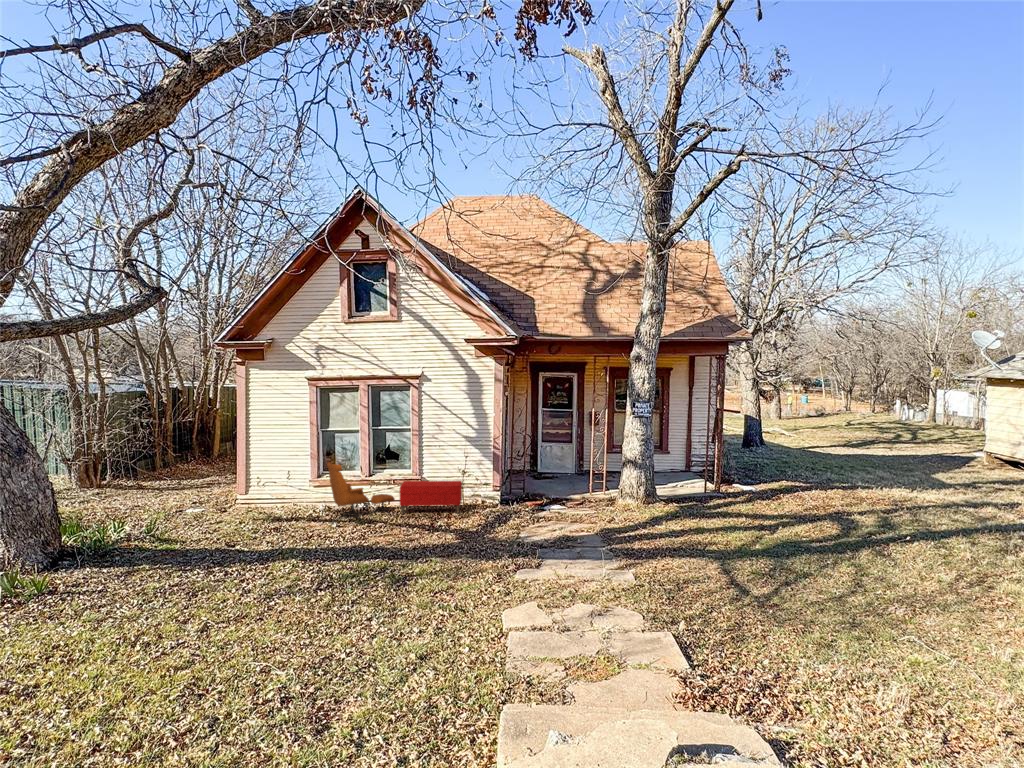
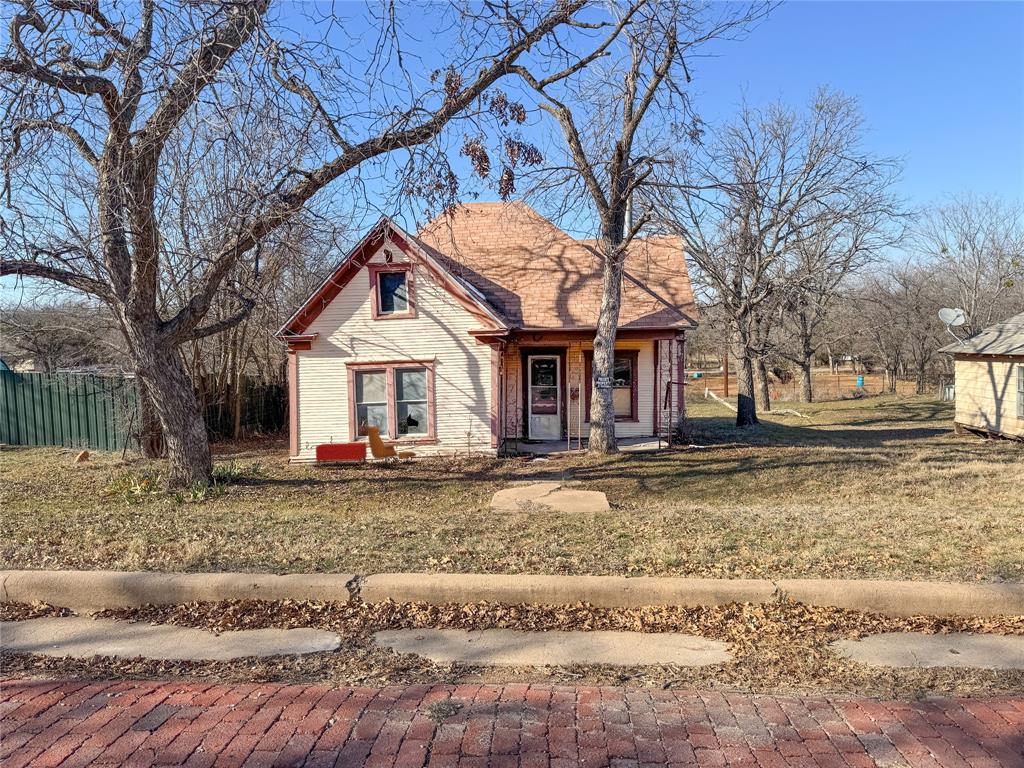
bench: present [399,481,462,514] -> present [316,443,367,467]

